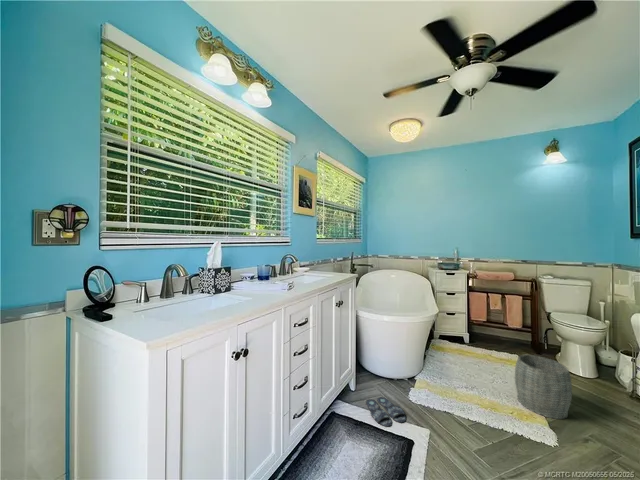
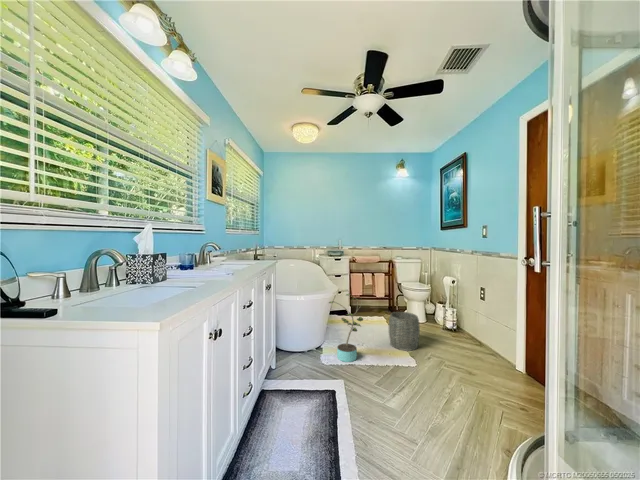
potted plant: none [421,320,471,408] -> present [329,294,363,362]
slippers: present [366,397,406,427] -> none [289,368,325,387]

